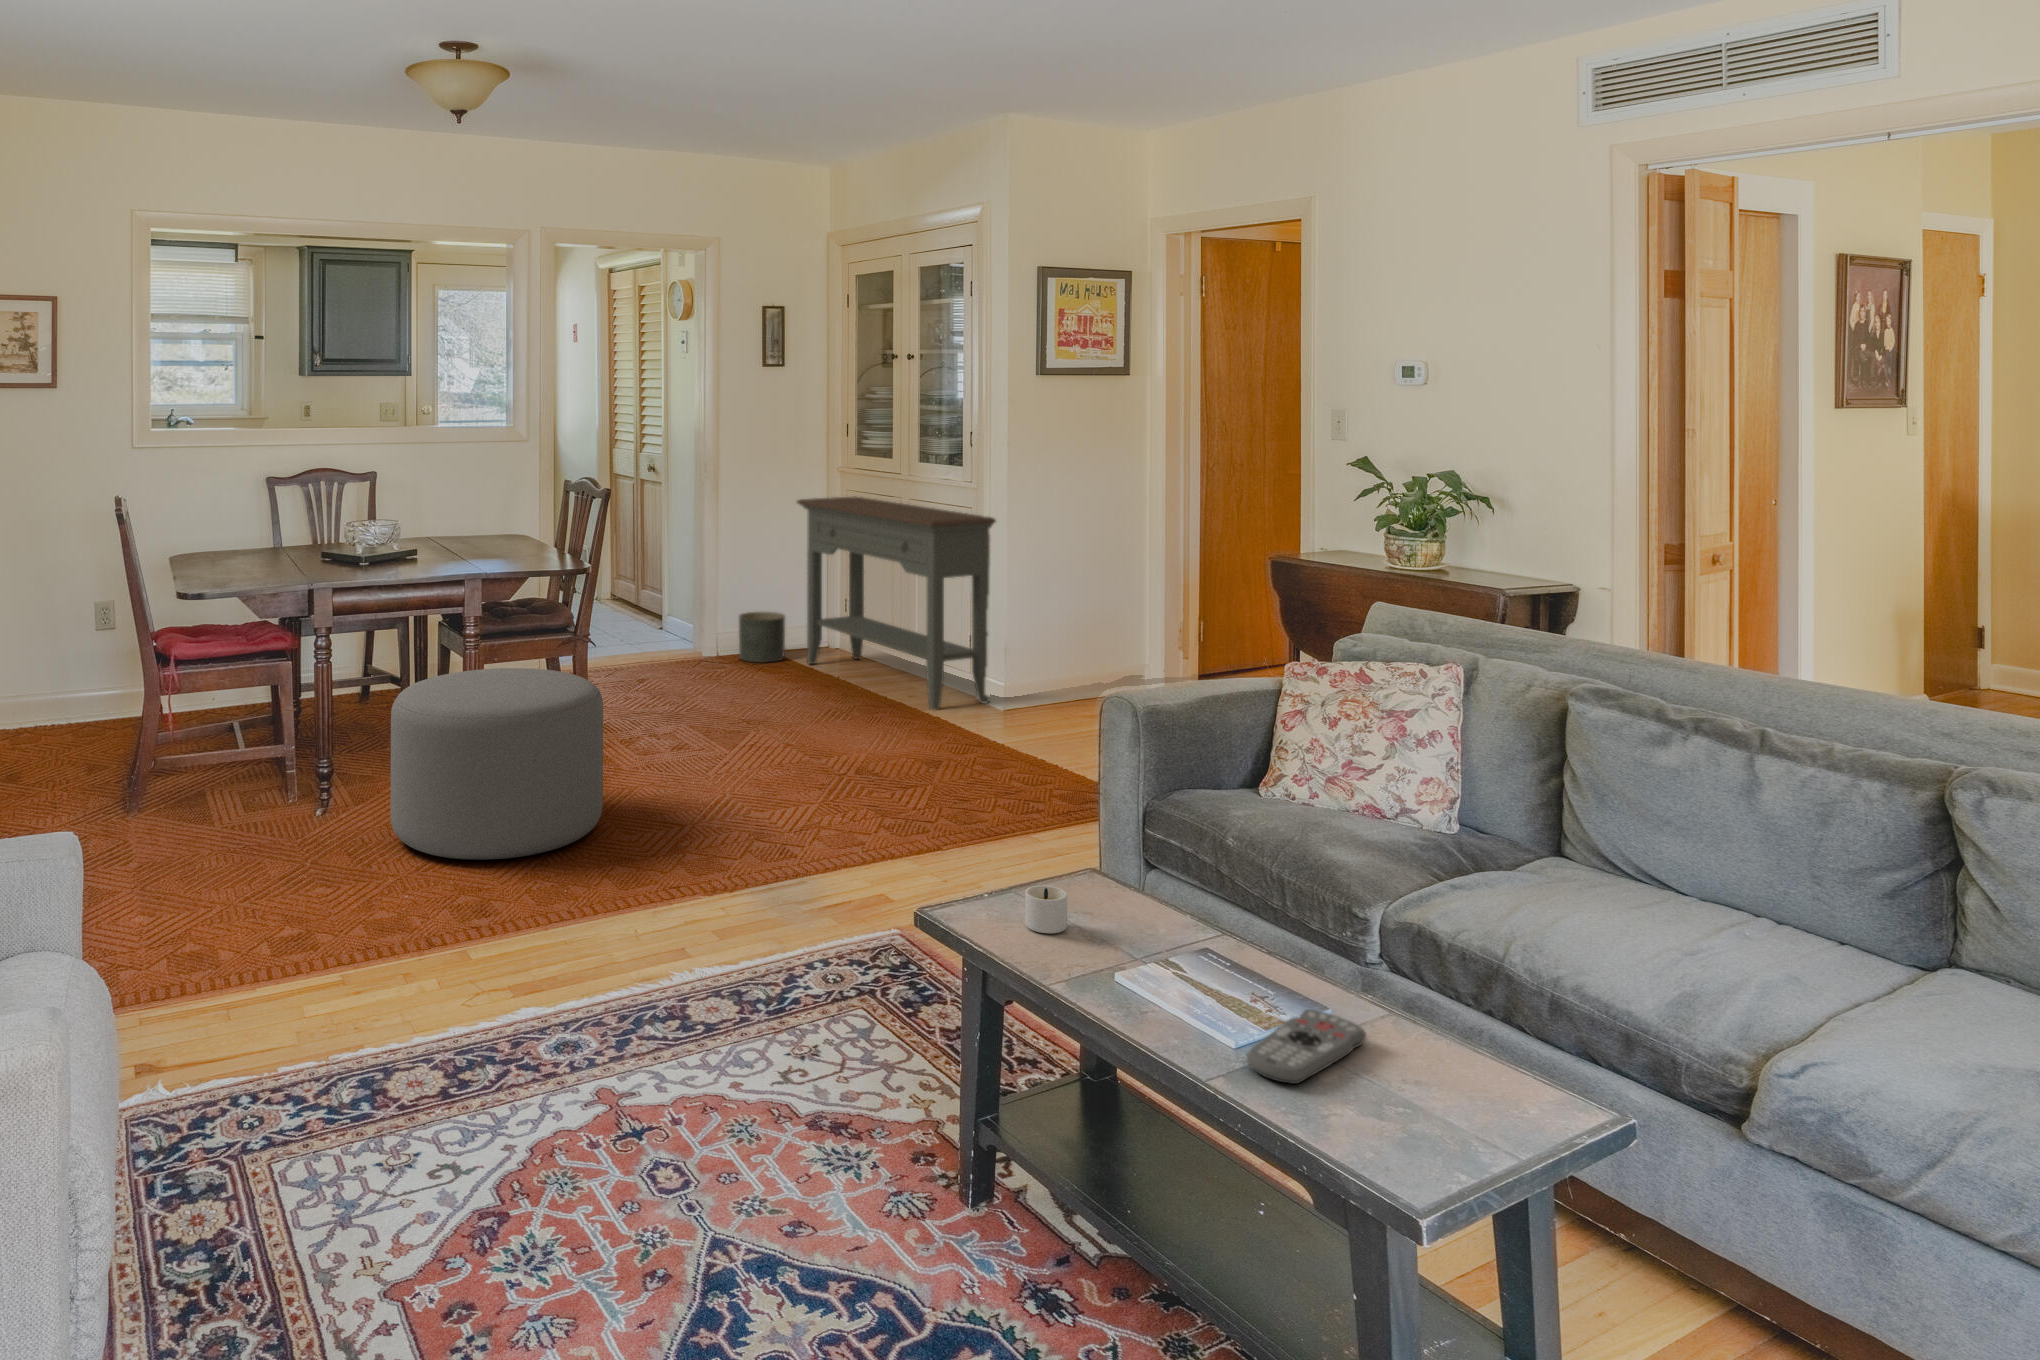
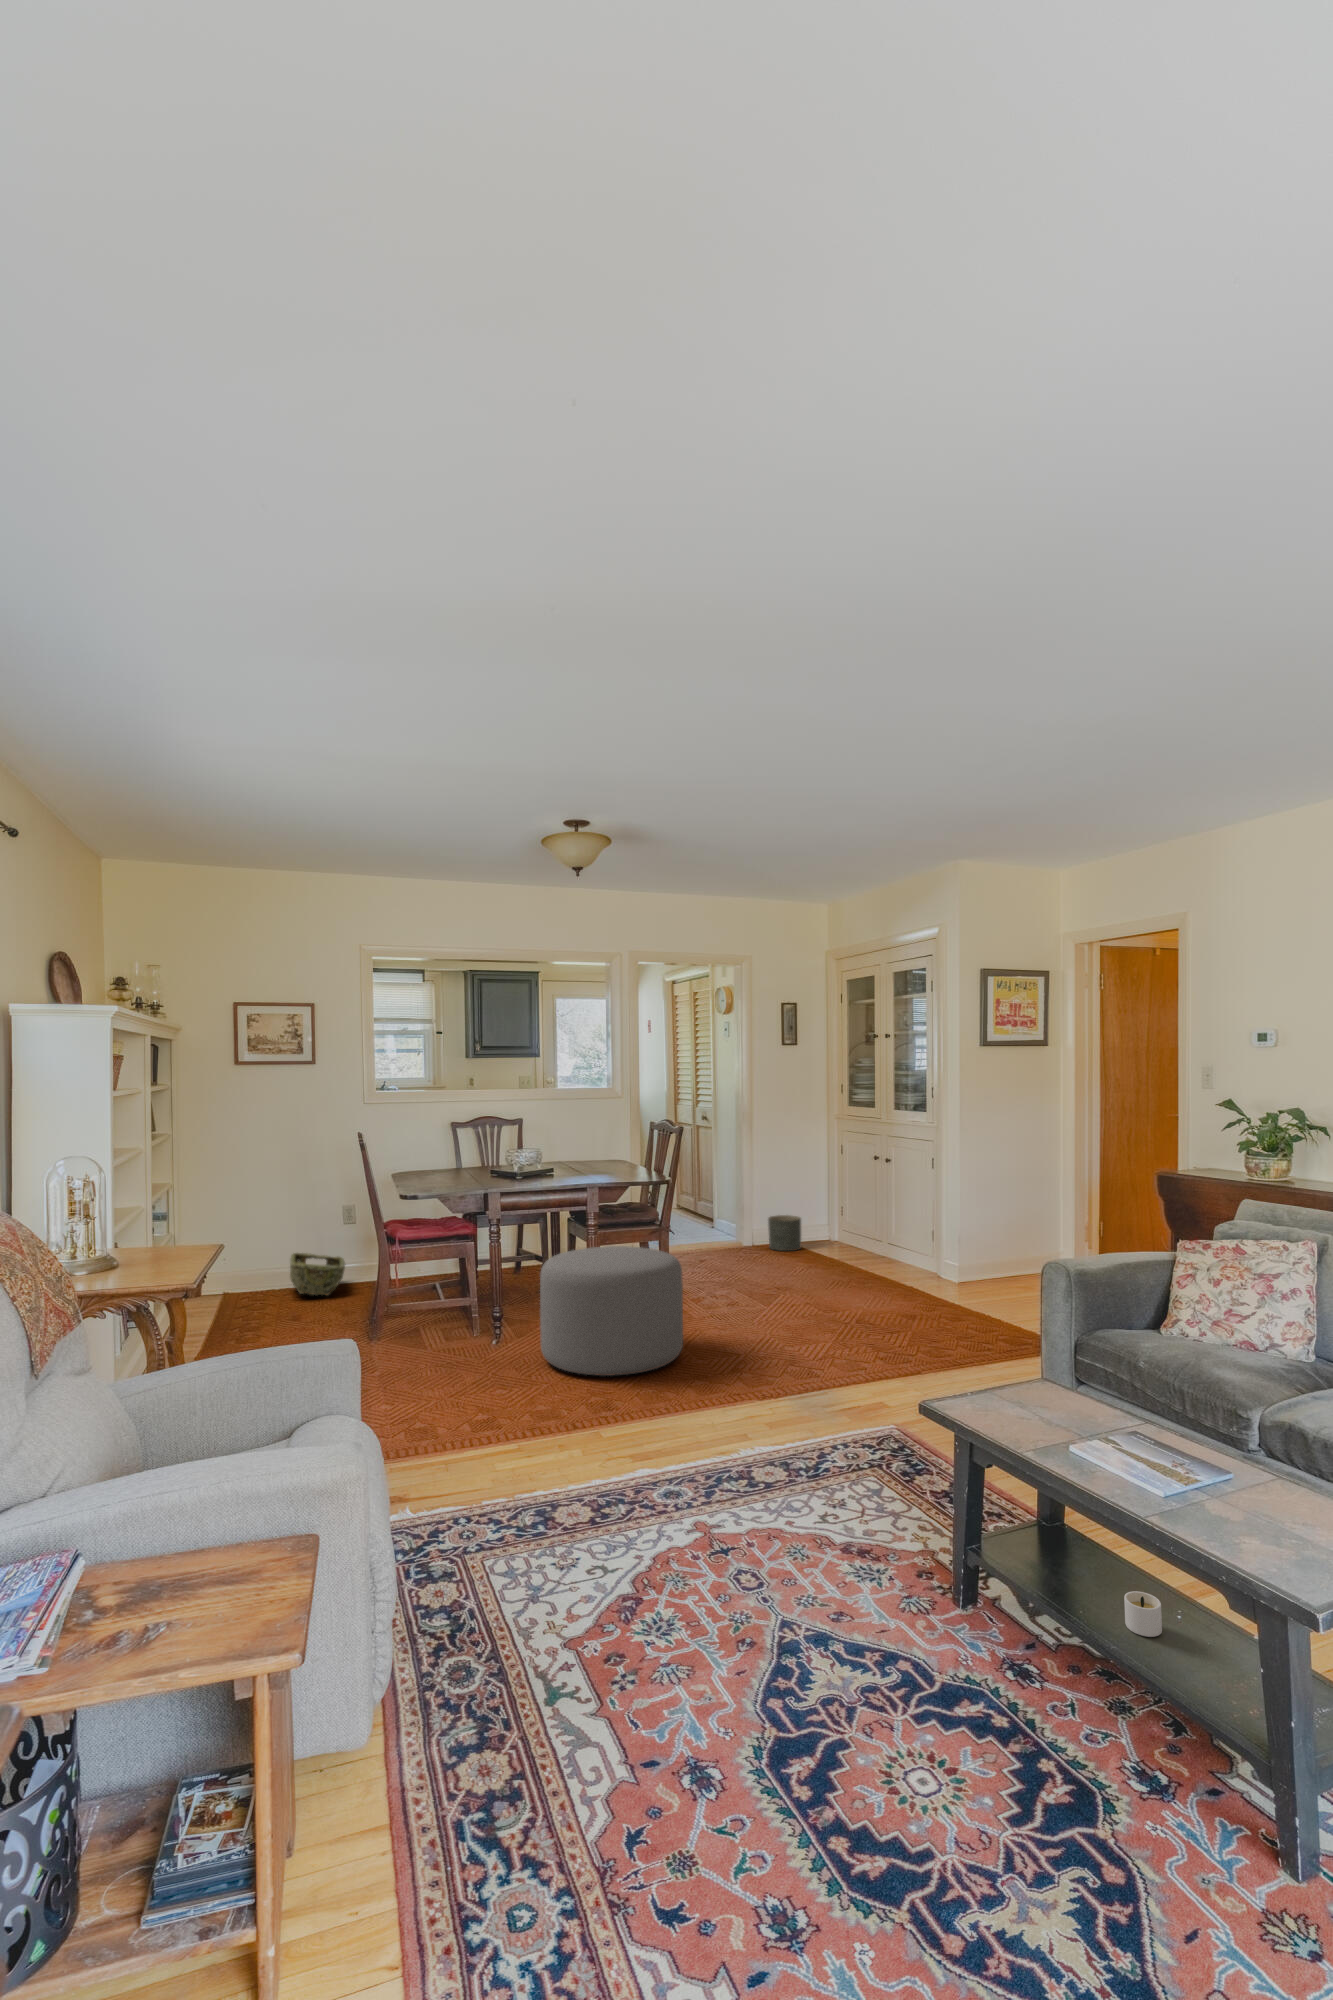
console table: present [797,496,996,710] -> none [807,1133,953,1284]
woven basket: none [13,675,102,741] -> present [290,1253,345,1296]
candle: present [1025,885,1067,934] -> present [1124,1591,1162,1637]
remote control: present [1246,1009,1366,1084] -> none [1162,1465,1251,1513]

